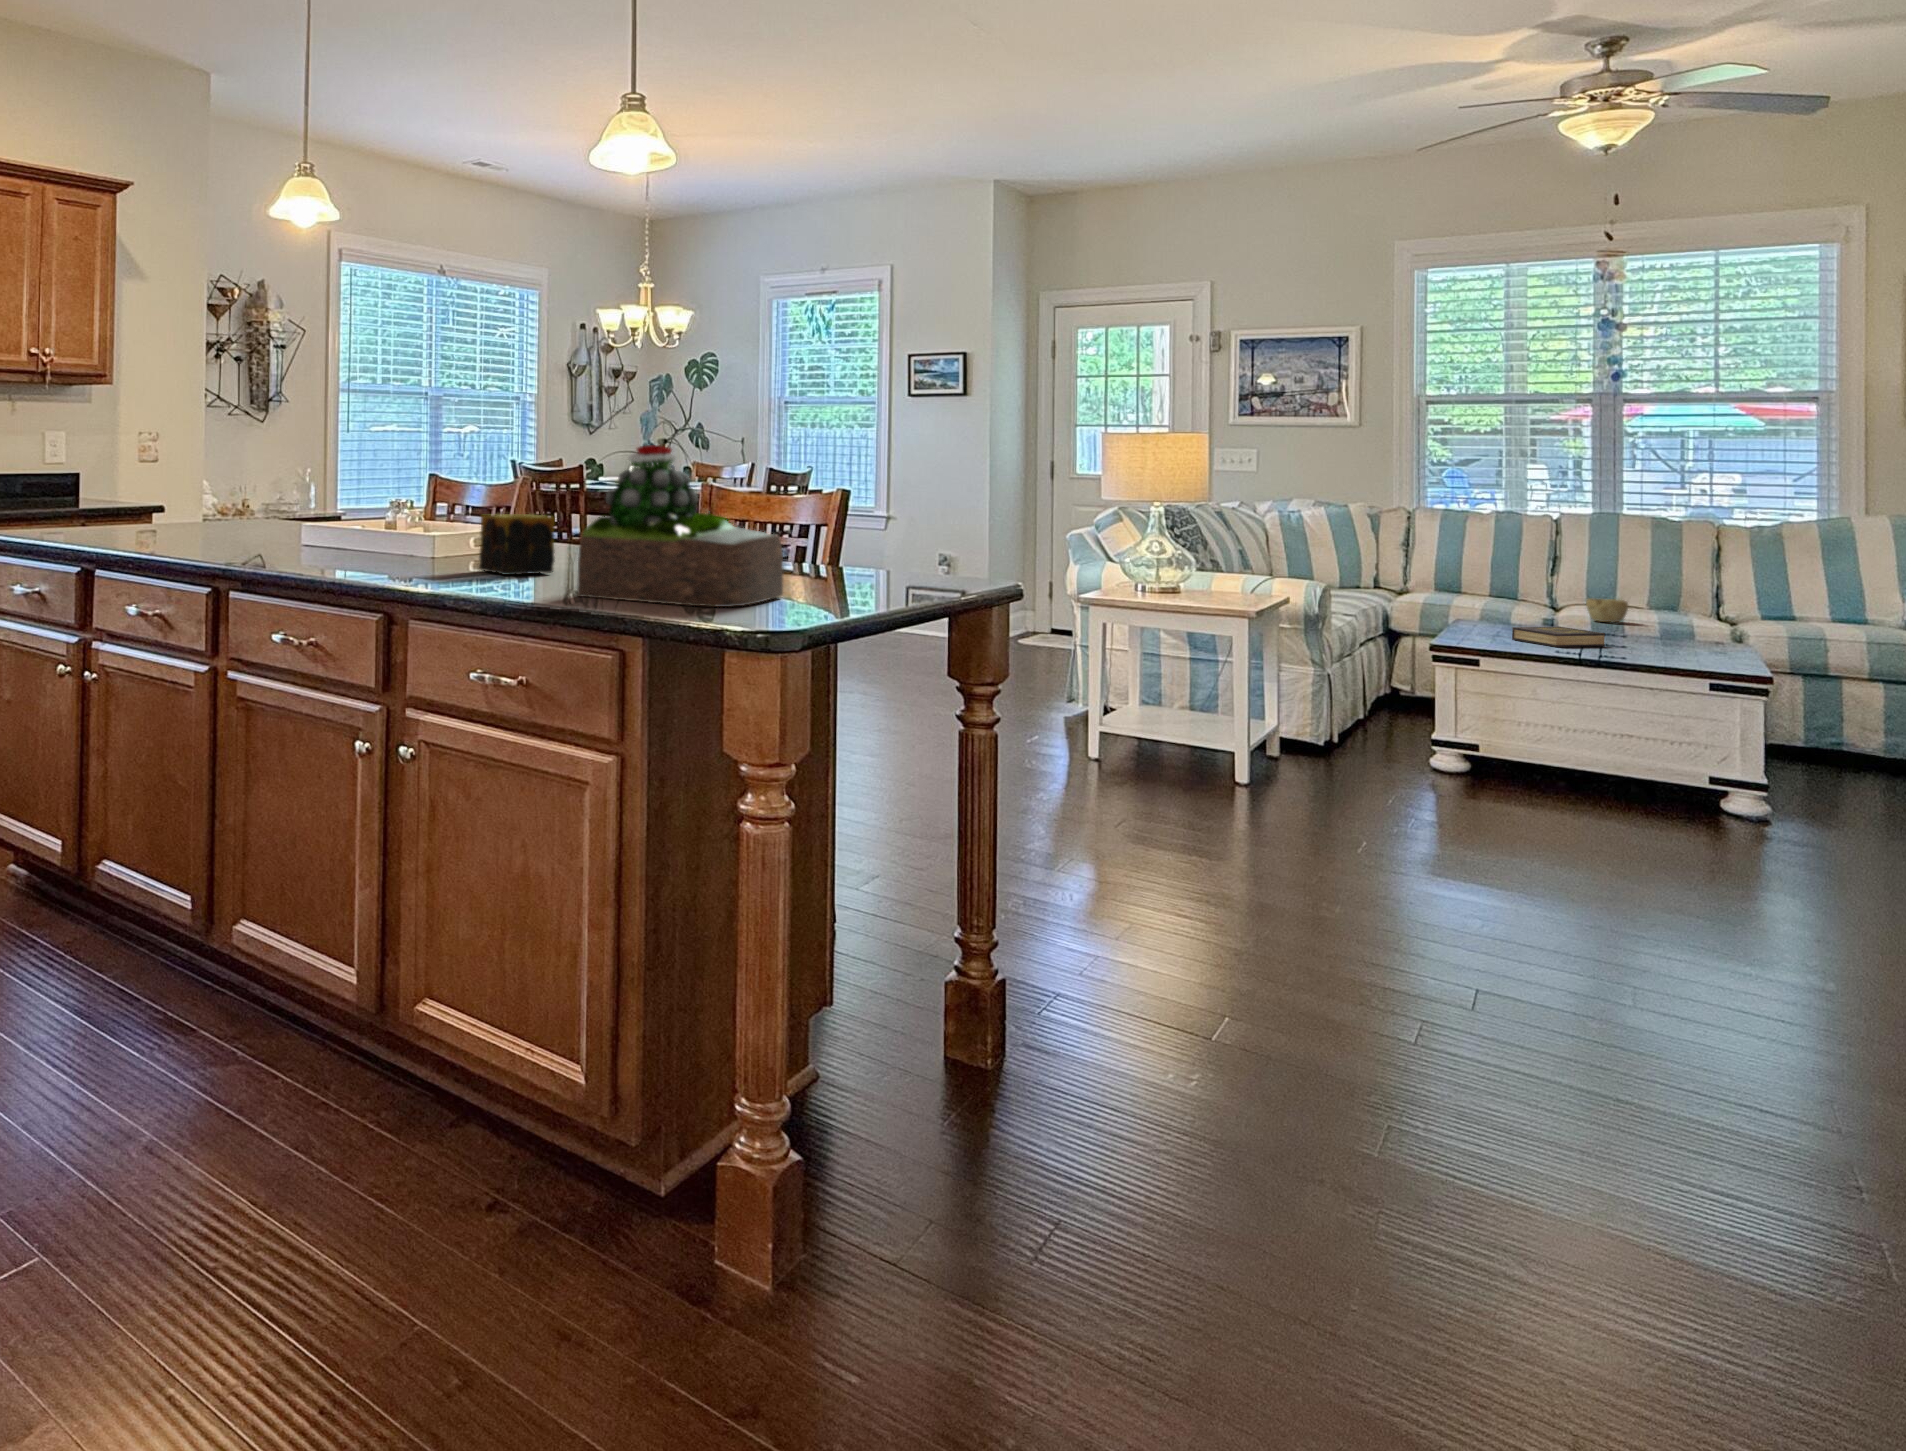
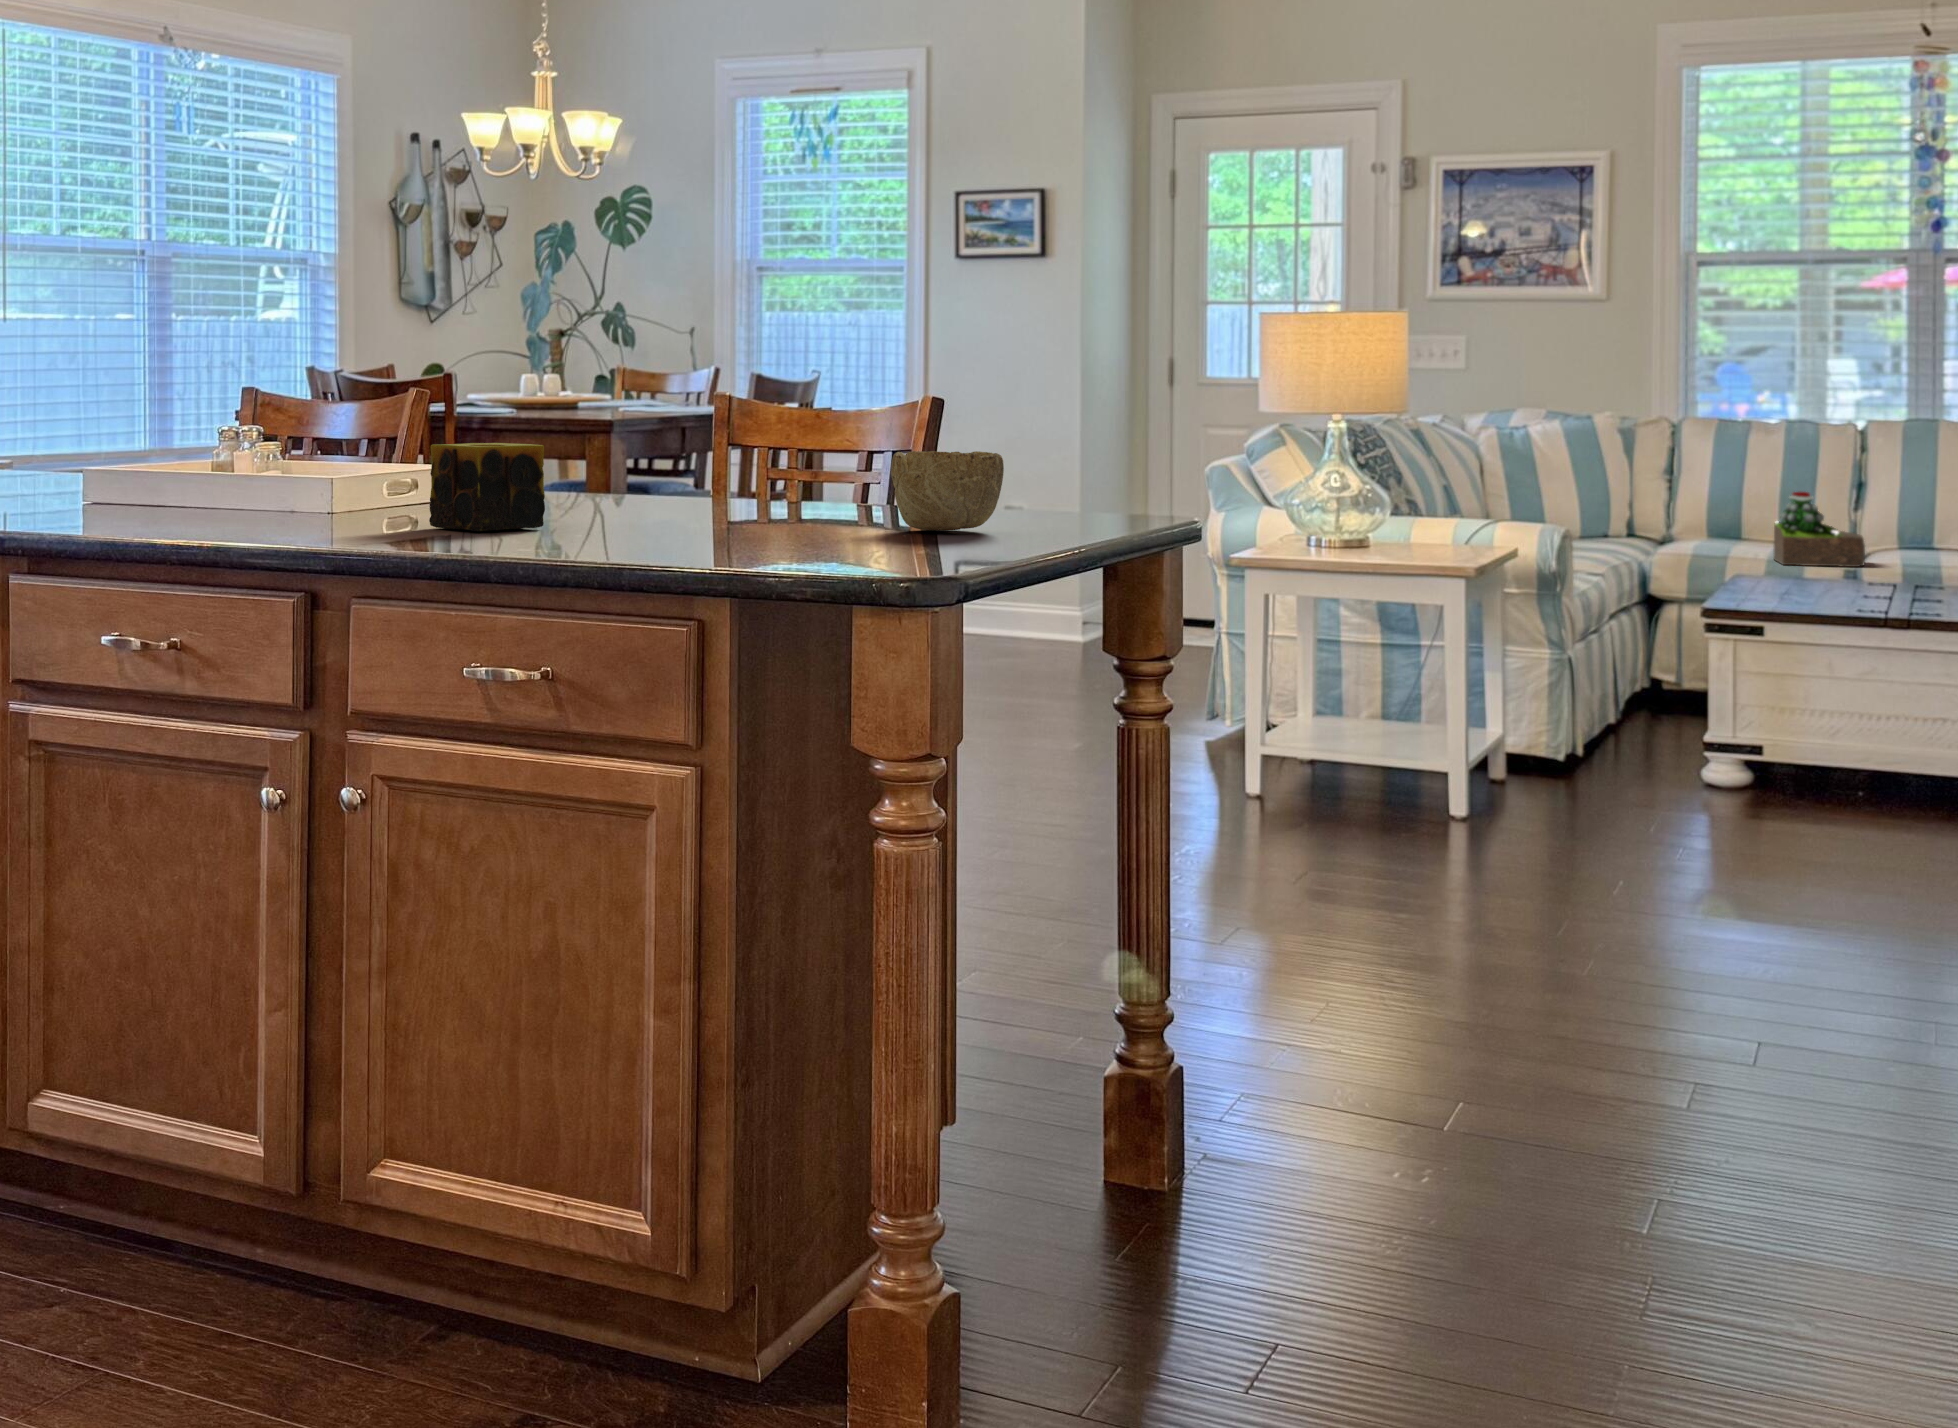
succulent plant: present [577,445,784,607] -> present [1774,492,1865,567]
bowl: present [1586,598,1628,622] -> present [891,451,1004,530]
hardback book: present [1512,627,1605,647] -> none [1803,577,1914,604]

